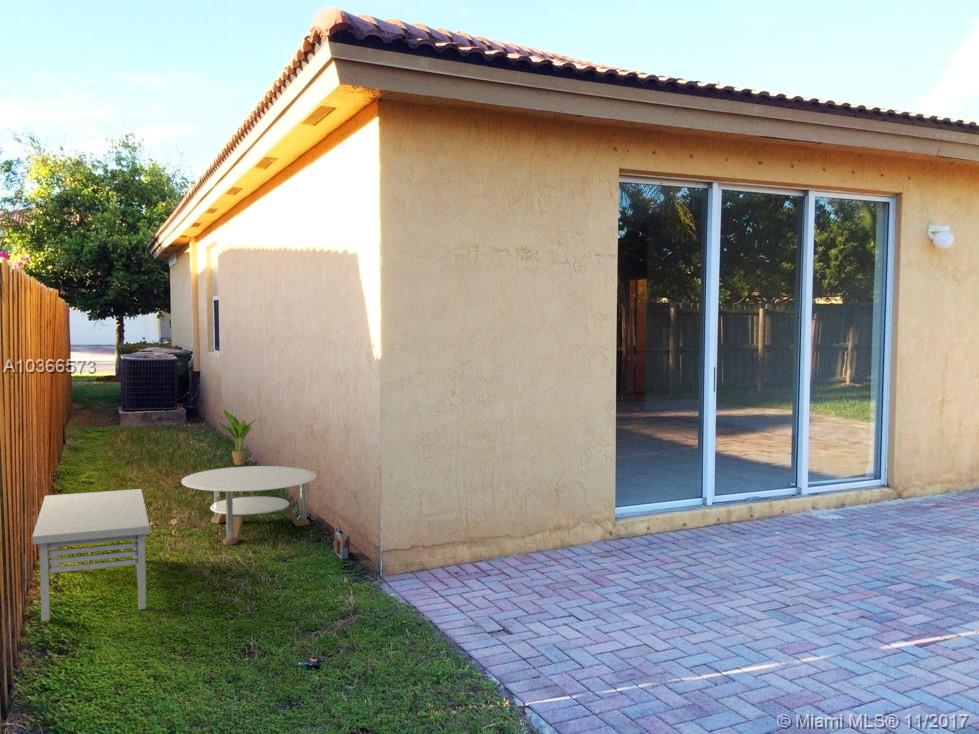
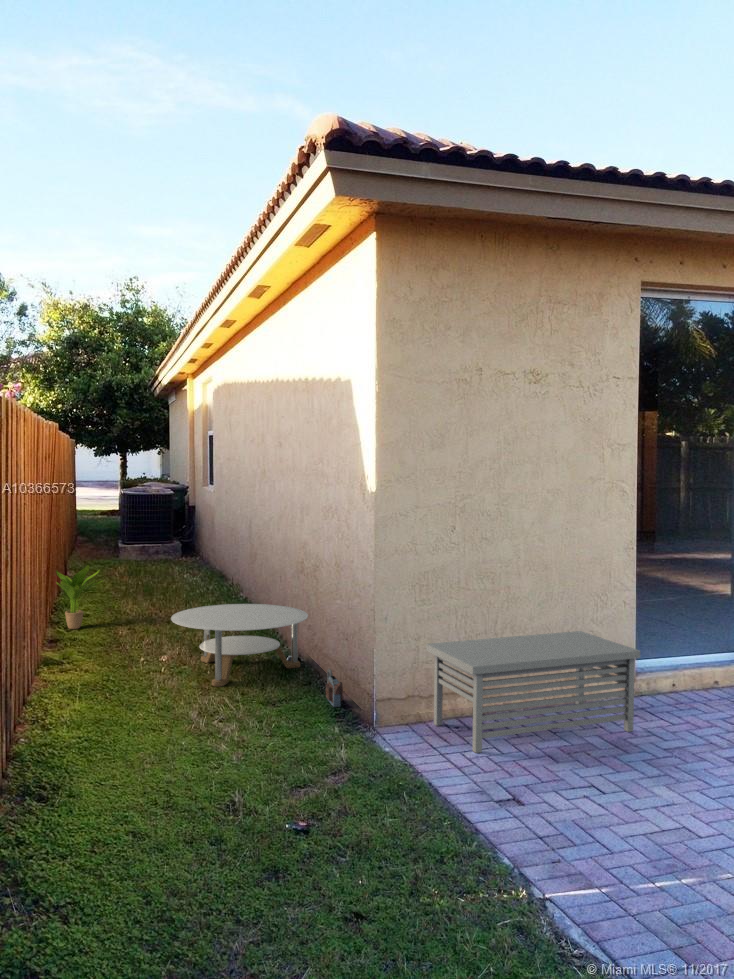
potted plant: present [221,410,256,465] -> present [56,565,100,629]
storage bench: present [32,489,150,622] -> present [426,631,640,753]

